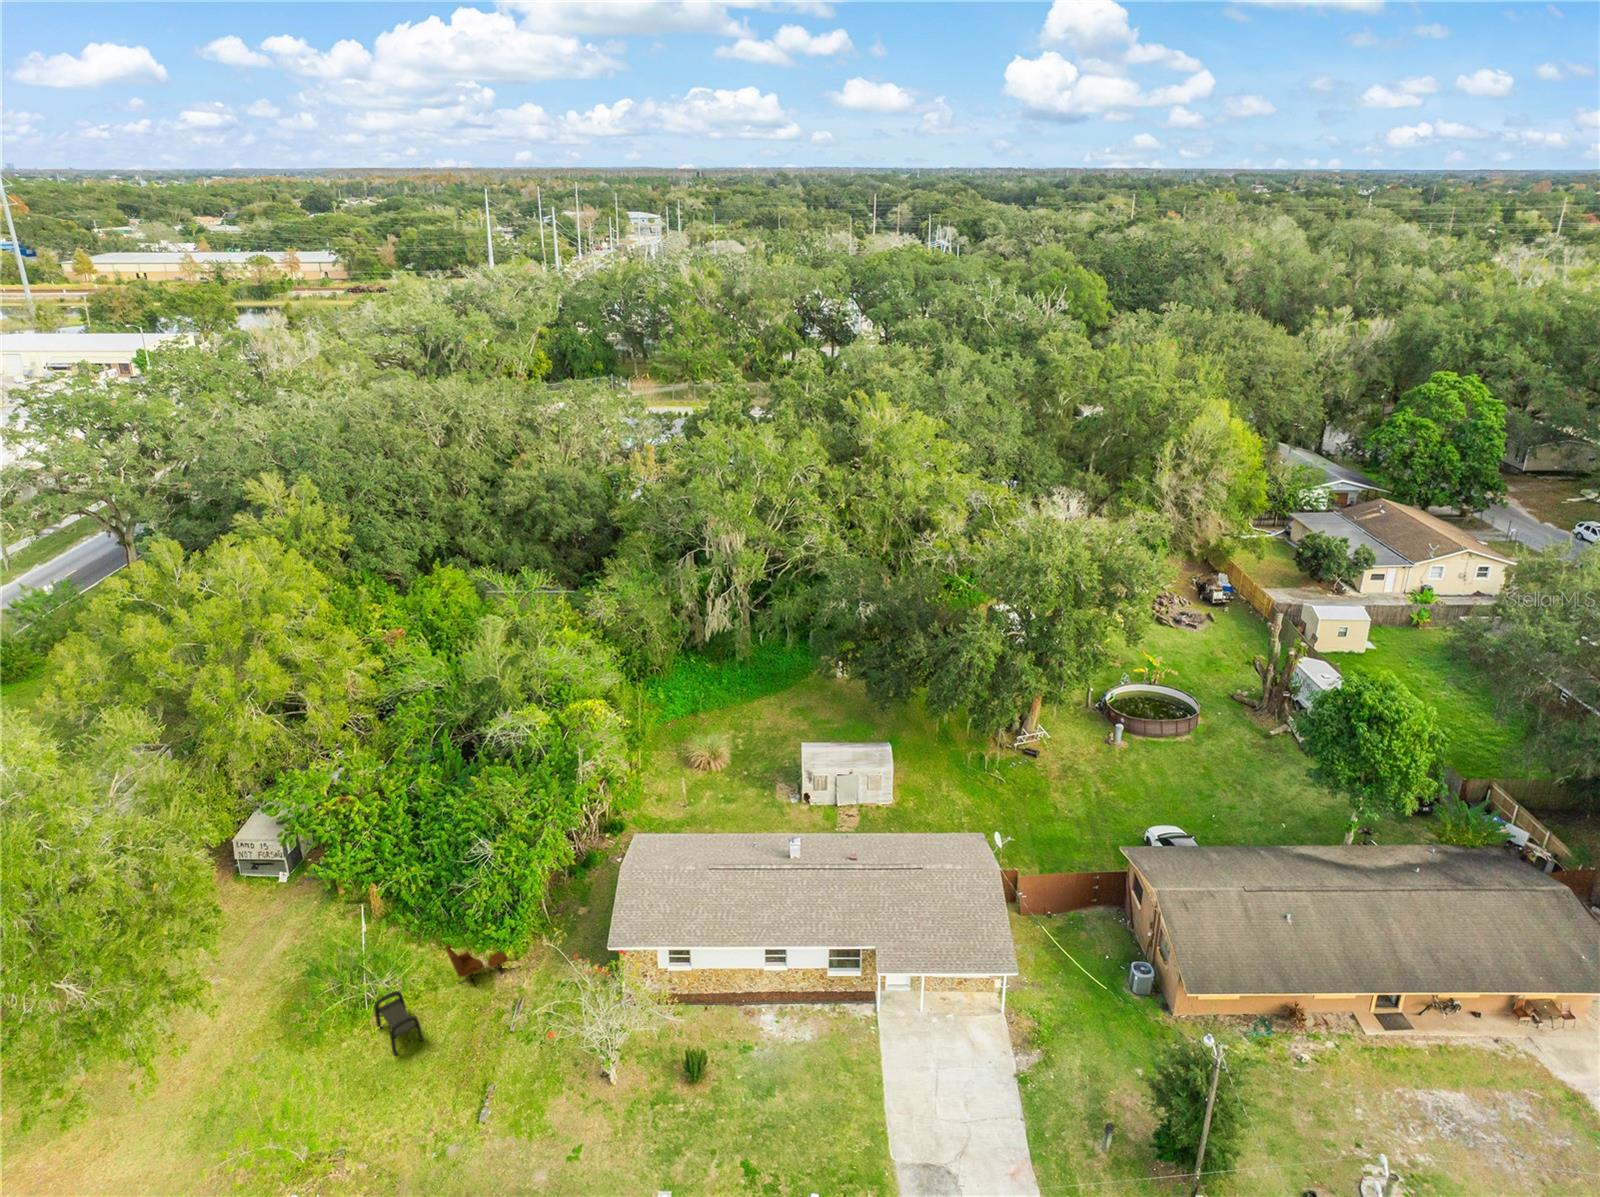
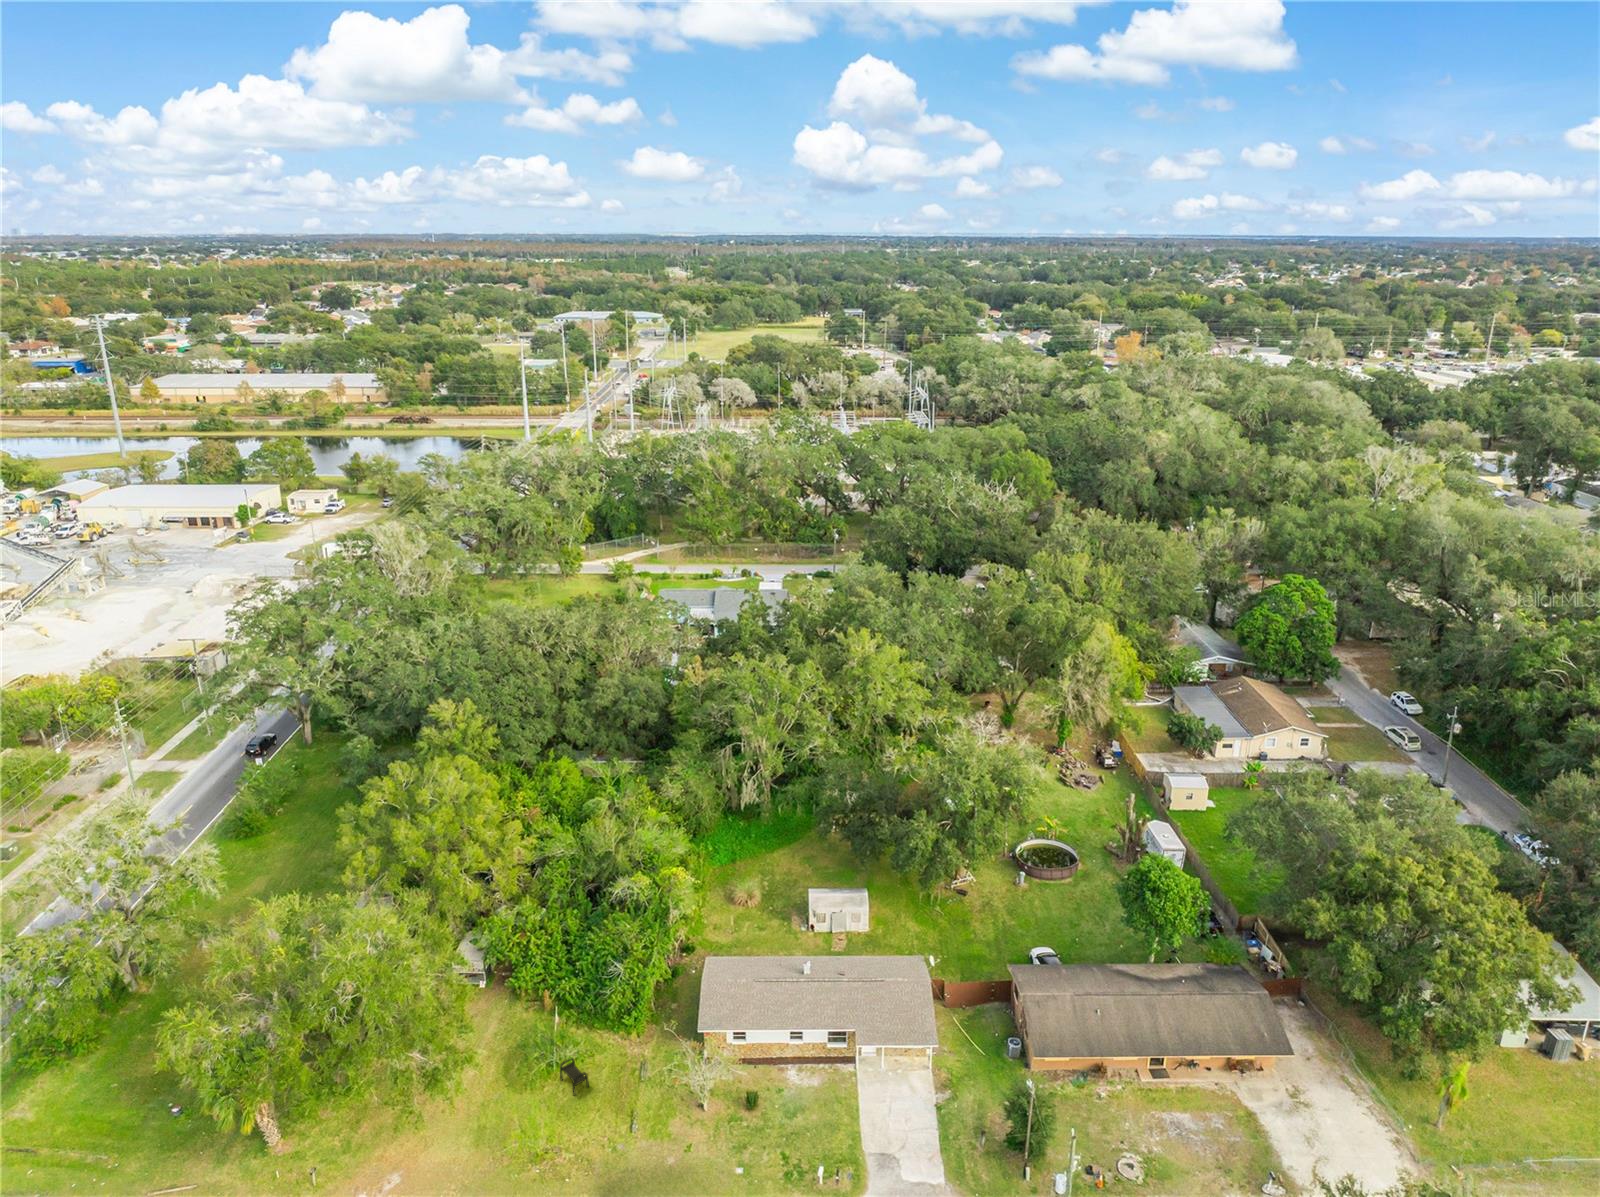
lounge chair: present [446,944,508,986] -> none [597,1029,632,1055]

